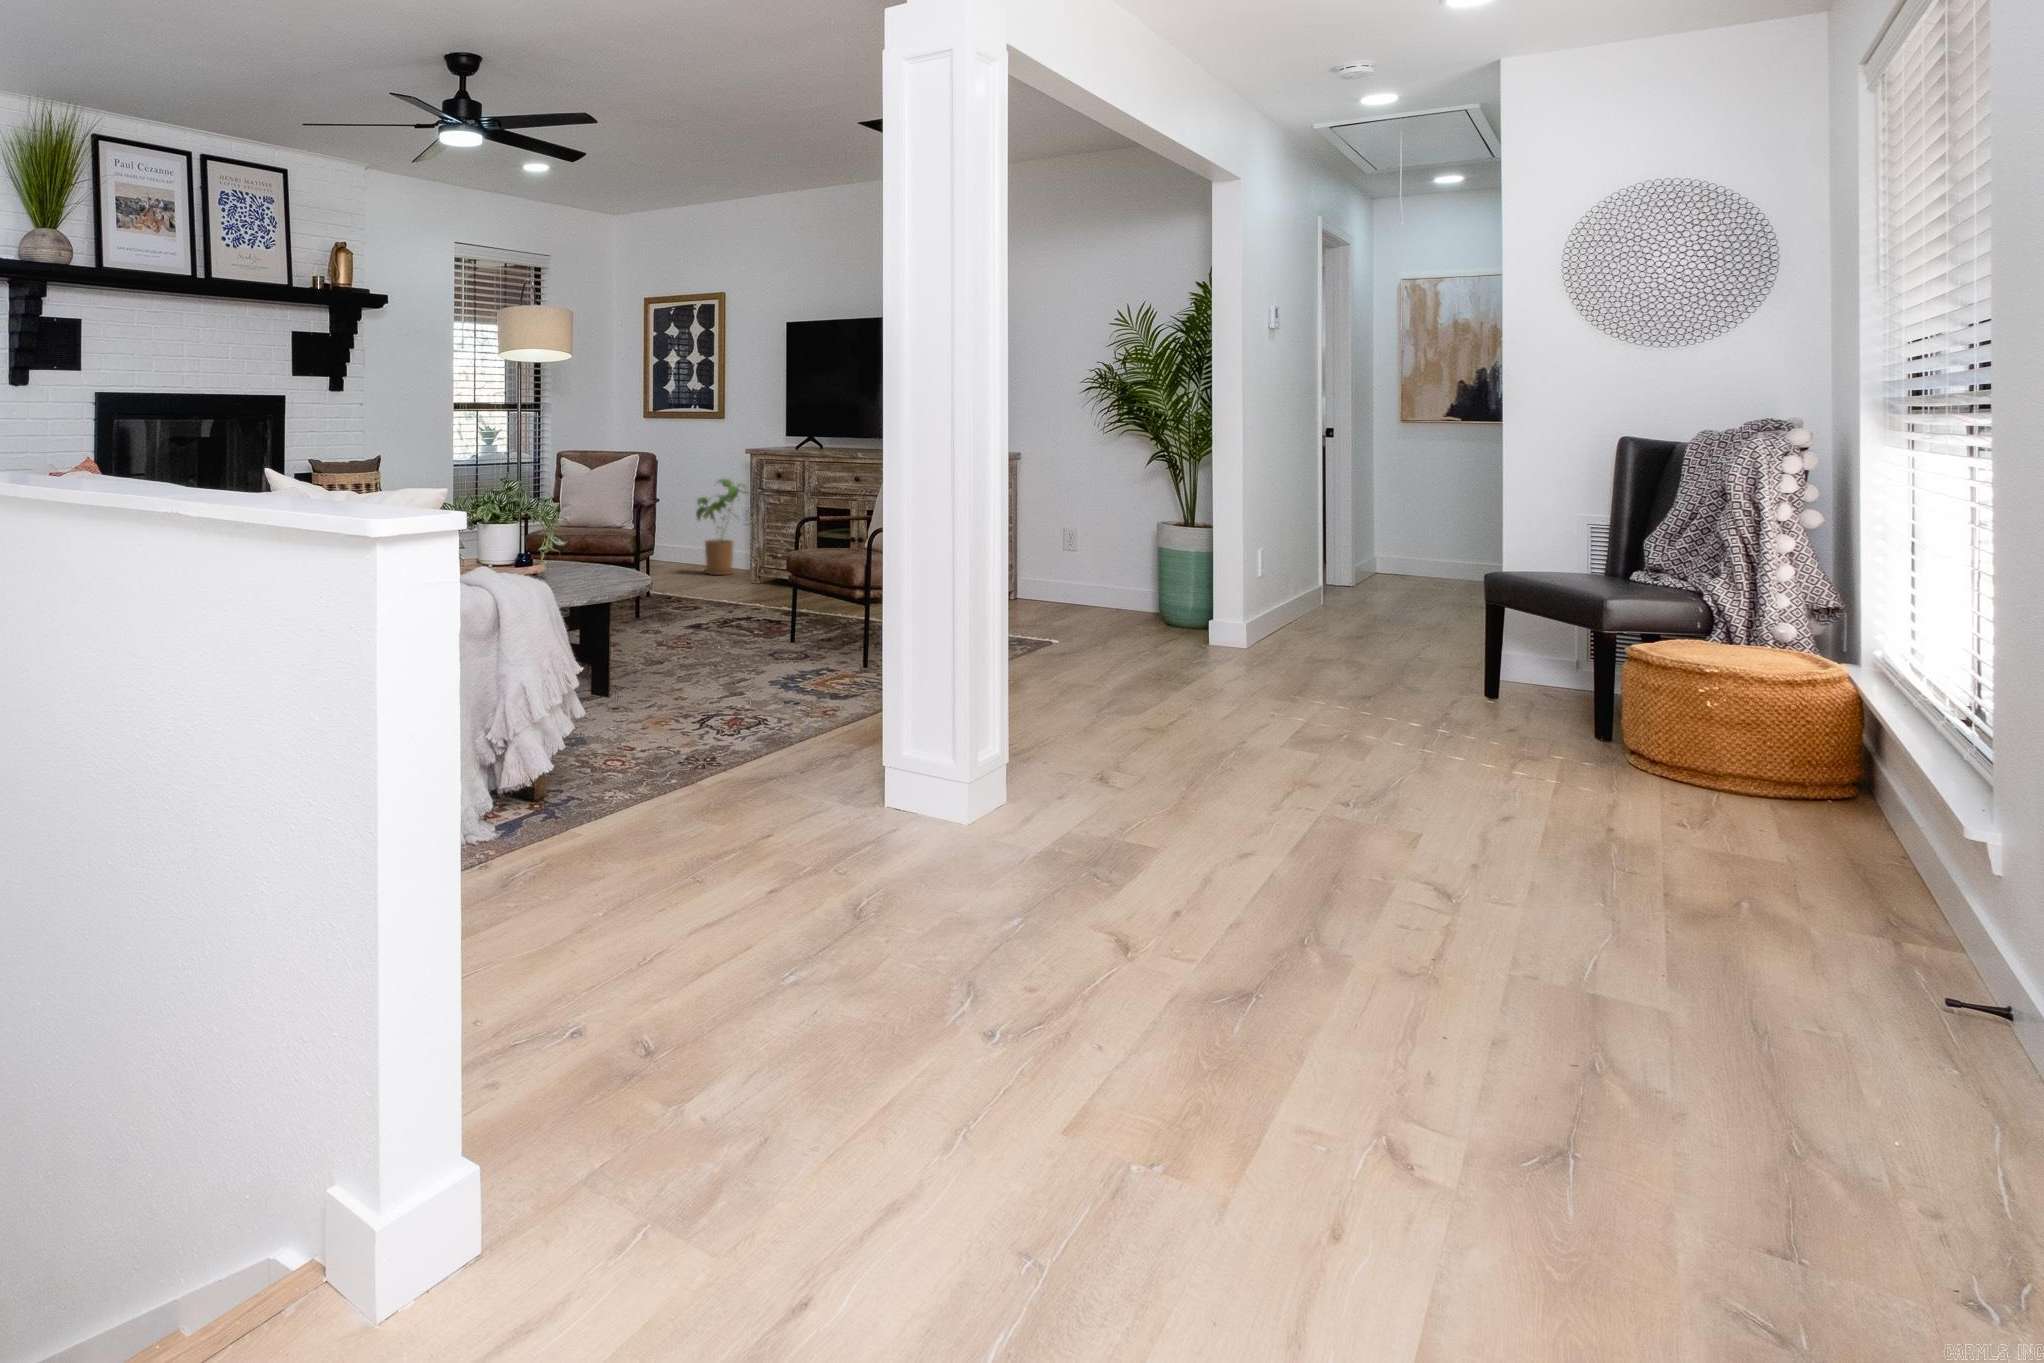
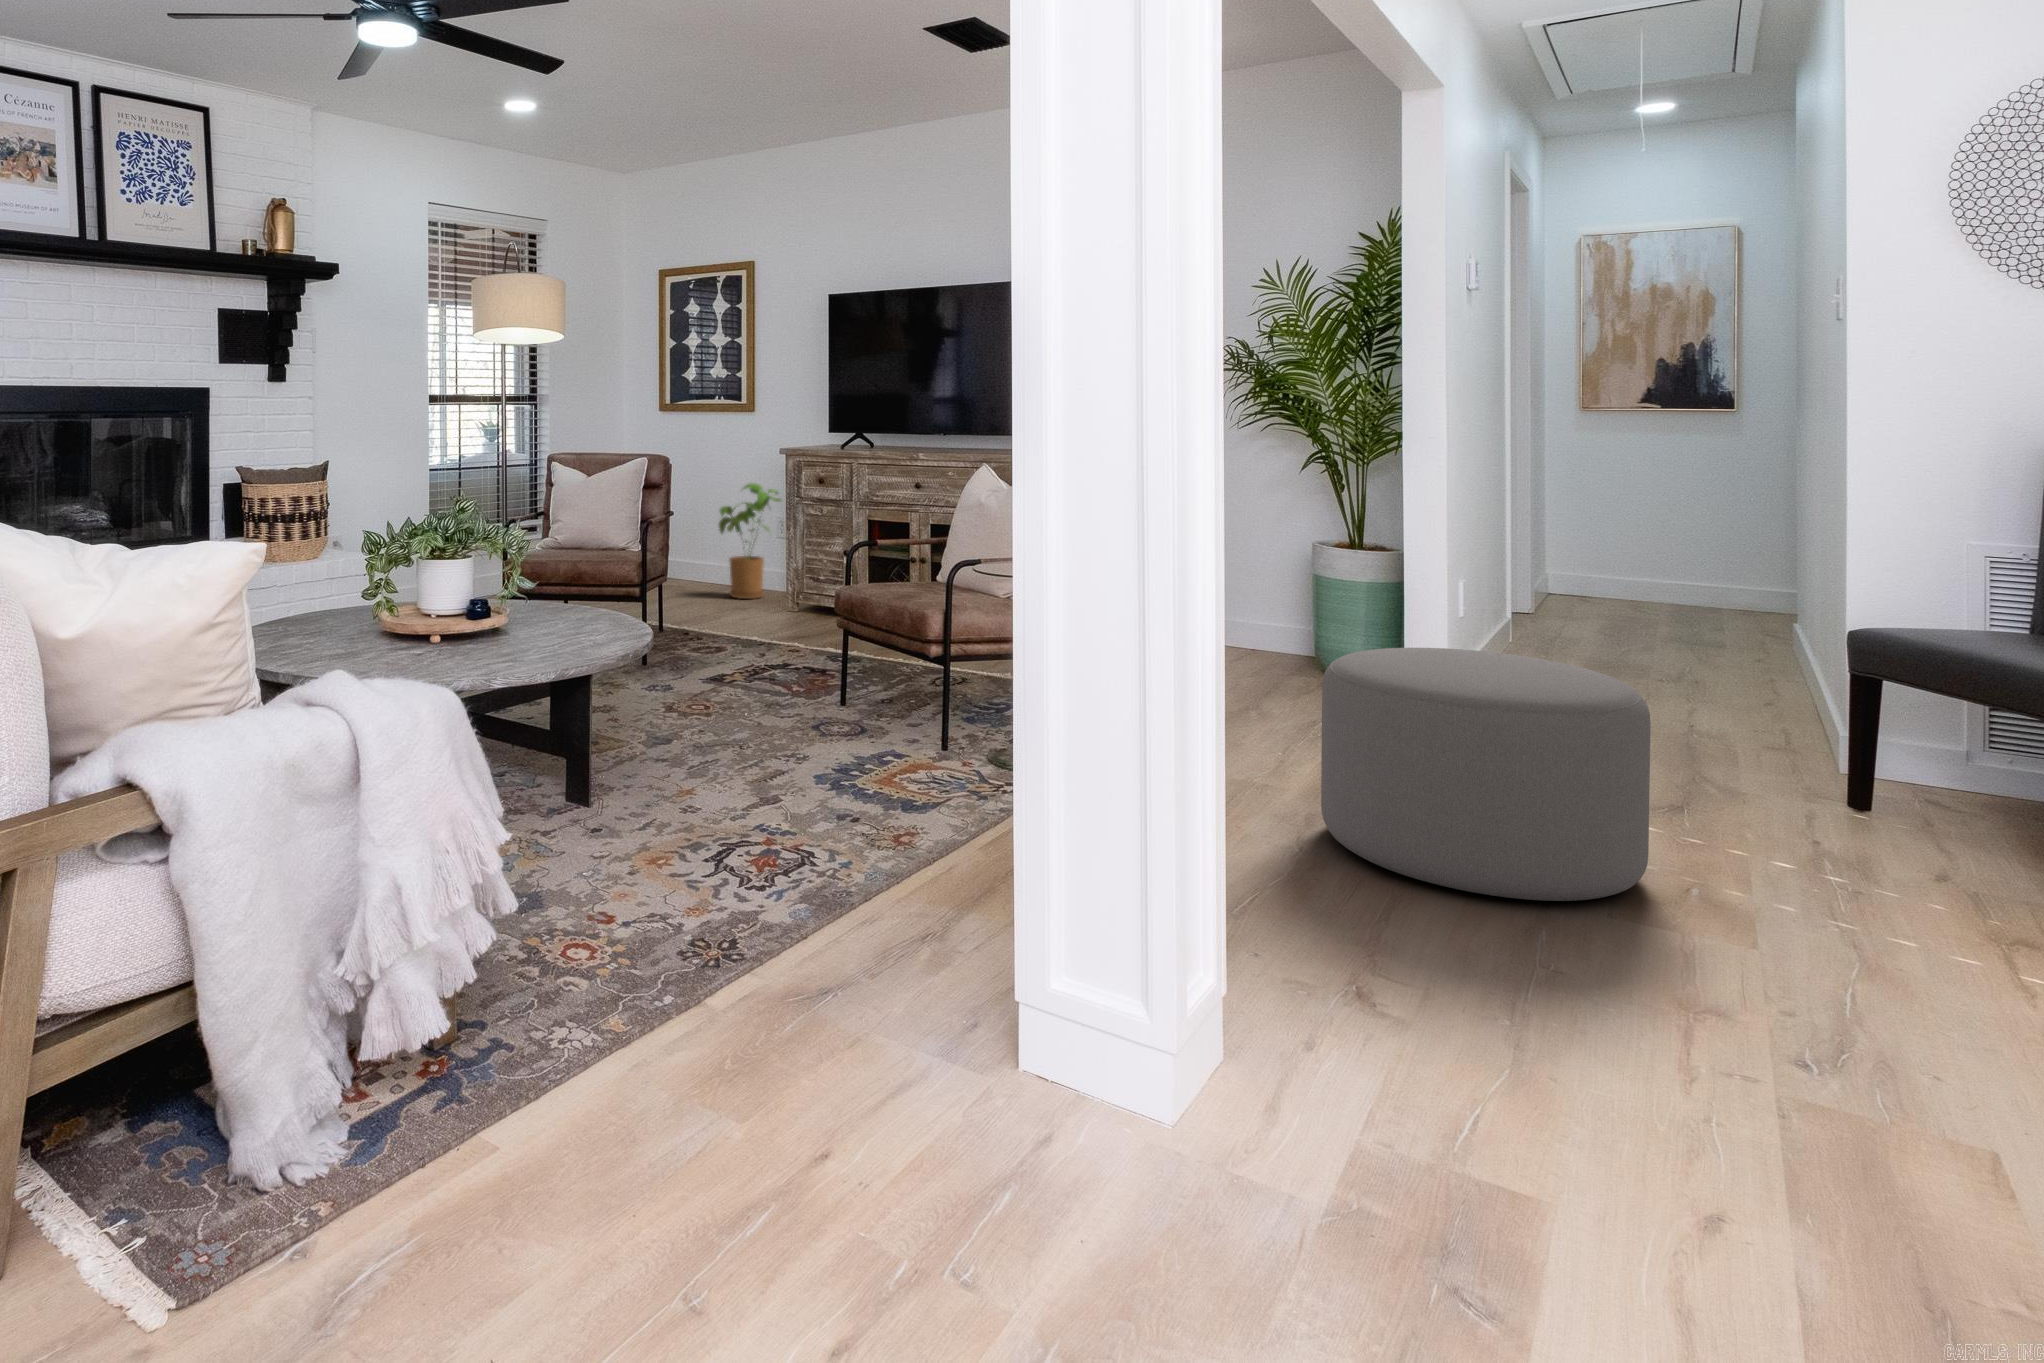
ottoman: none [1116,583,1319,739] -> present [1321,648,1651,901]

